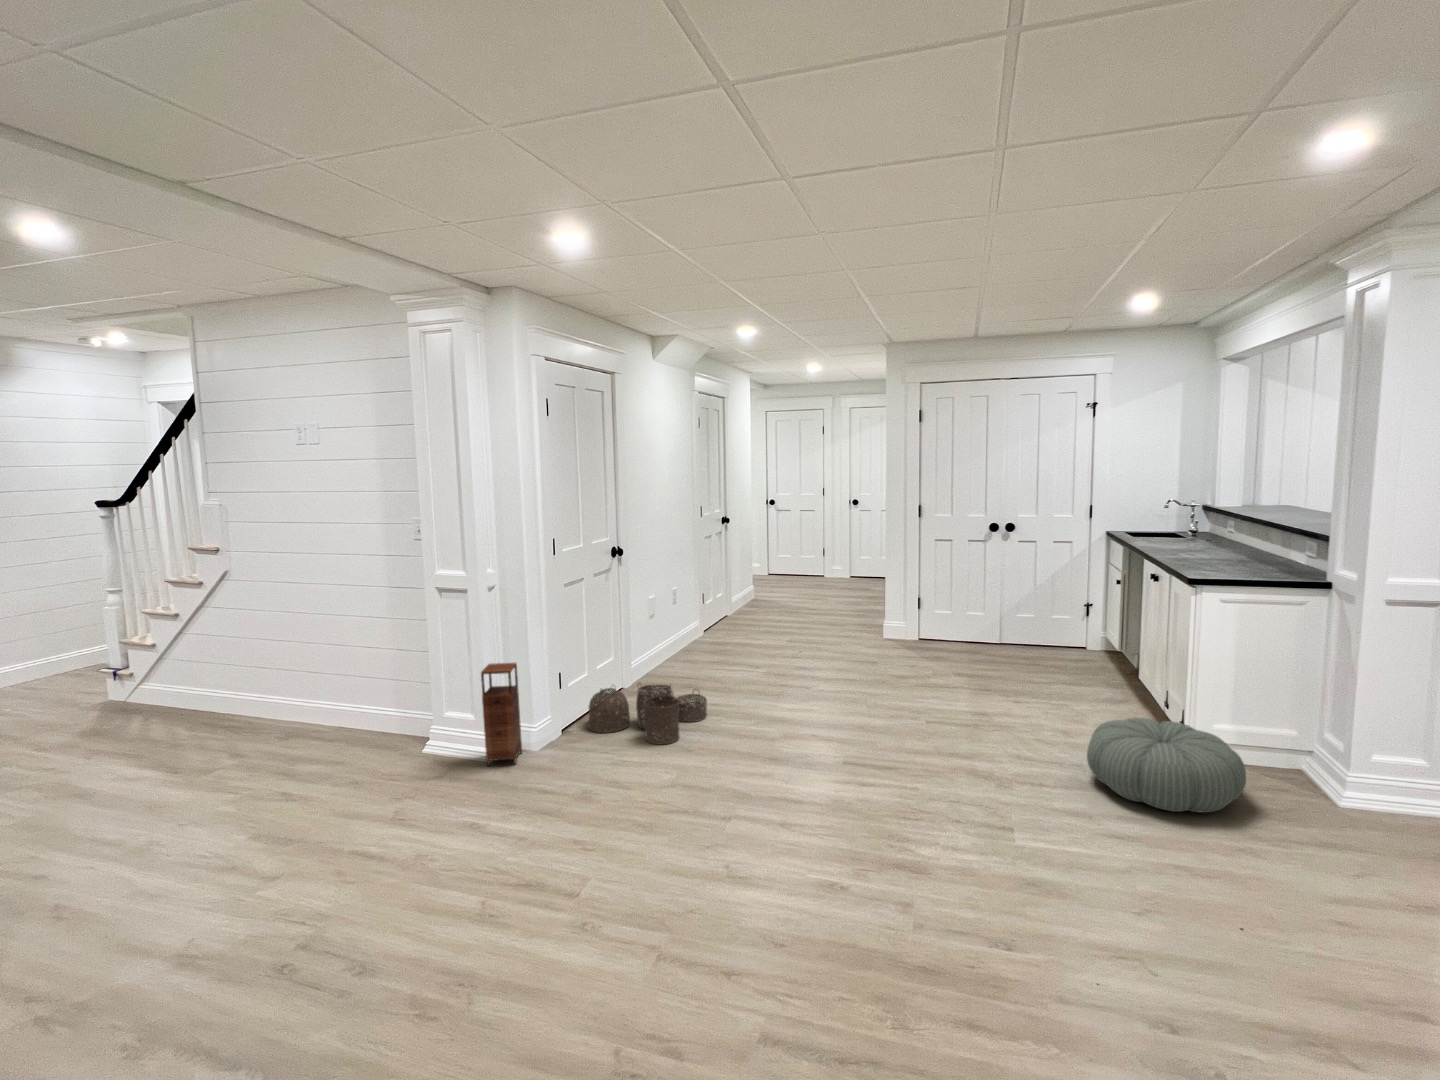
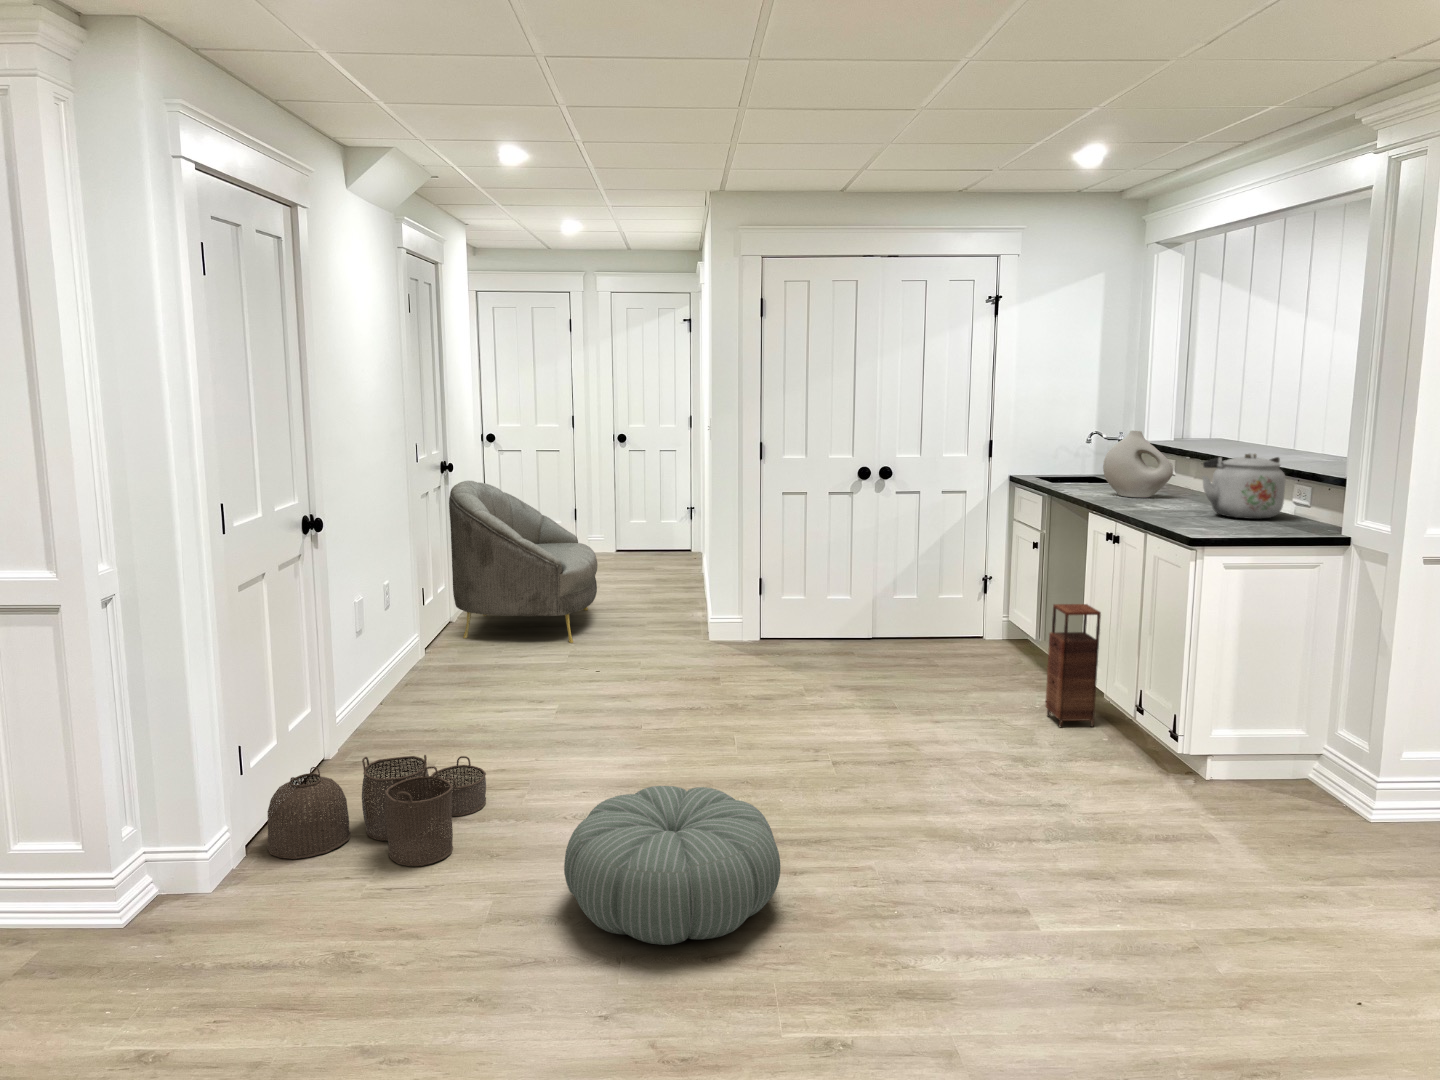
vase: none [1164,499,1220,549] -> present [1103,431,1173,498]
kettle: none [1222,517,1296,567] -> present [1202,453,1286,519]
armchair: none [725,529,817,633] -> present [449,481,597,643]
storage cabinet: present [481,663,522,766] -> present [1046,604,1101,728]
pouf: present [1087,717,1246,813] -> present [564,786,780,945]

